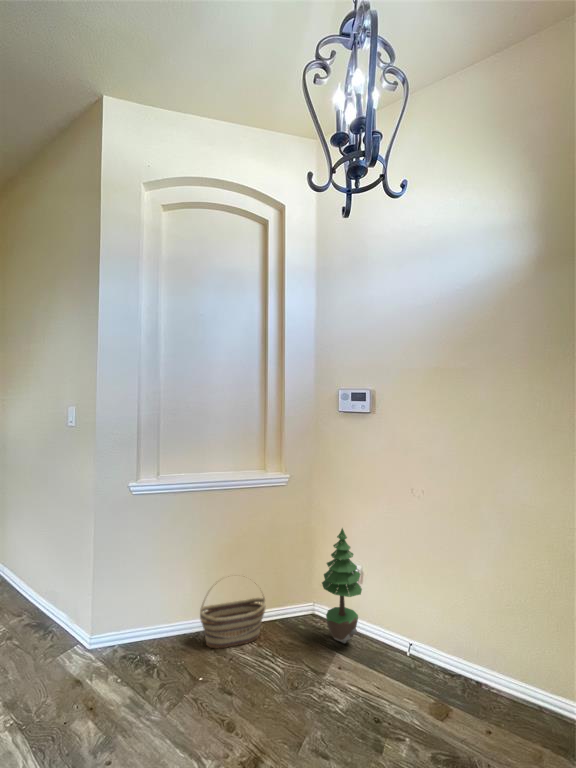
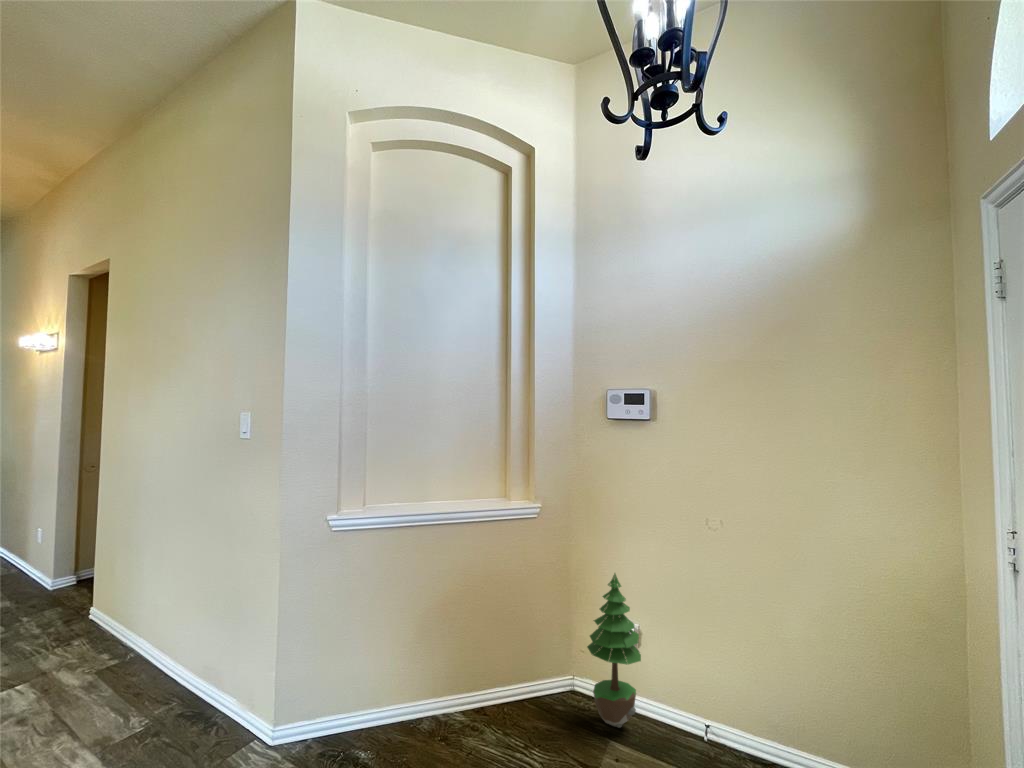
basket: present [200,576,265,649] -> none [425,638,511,740]

